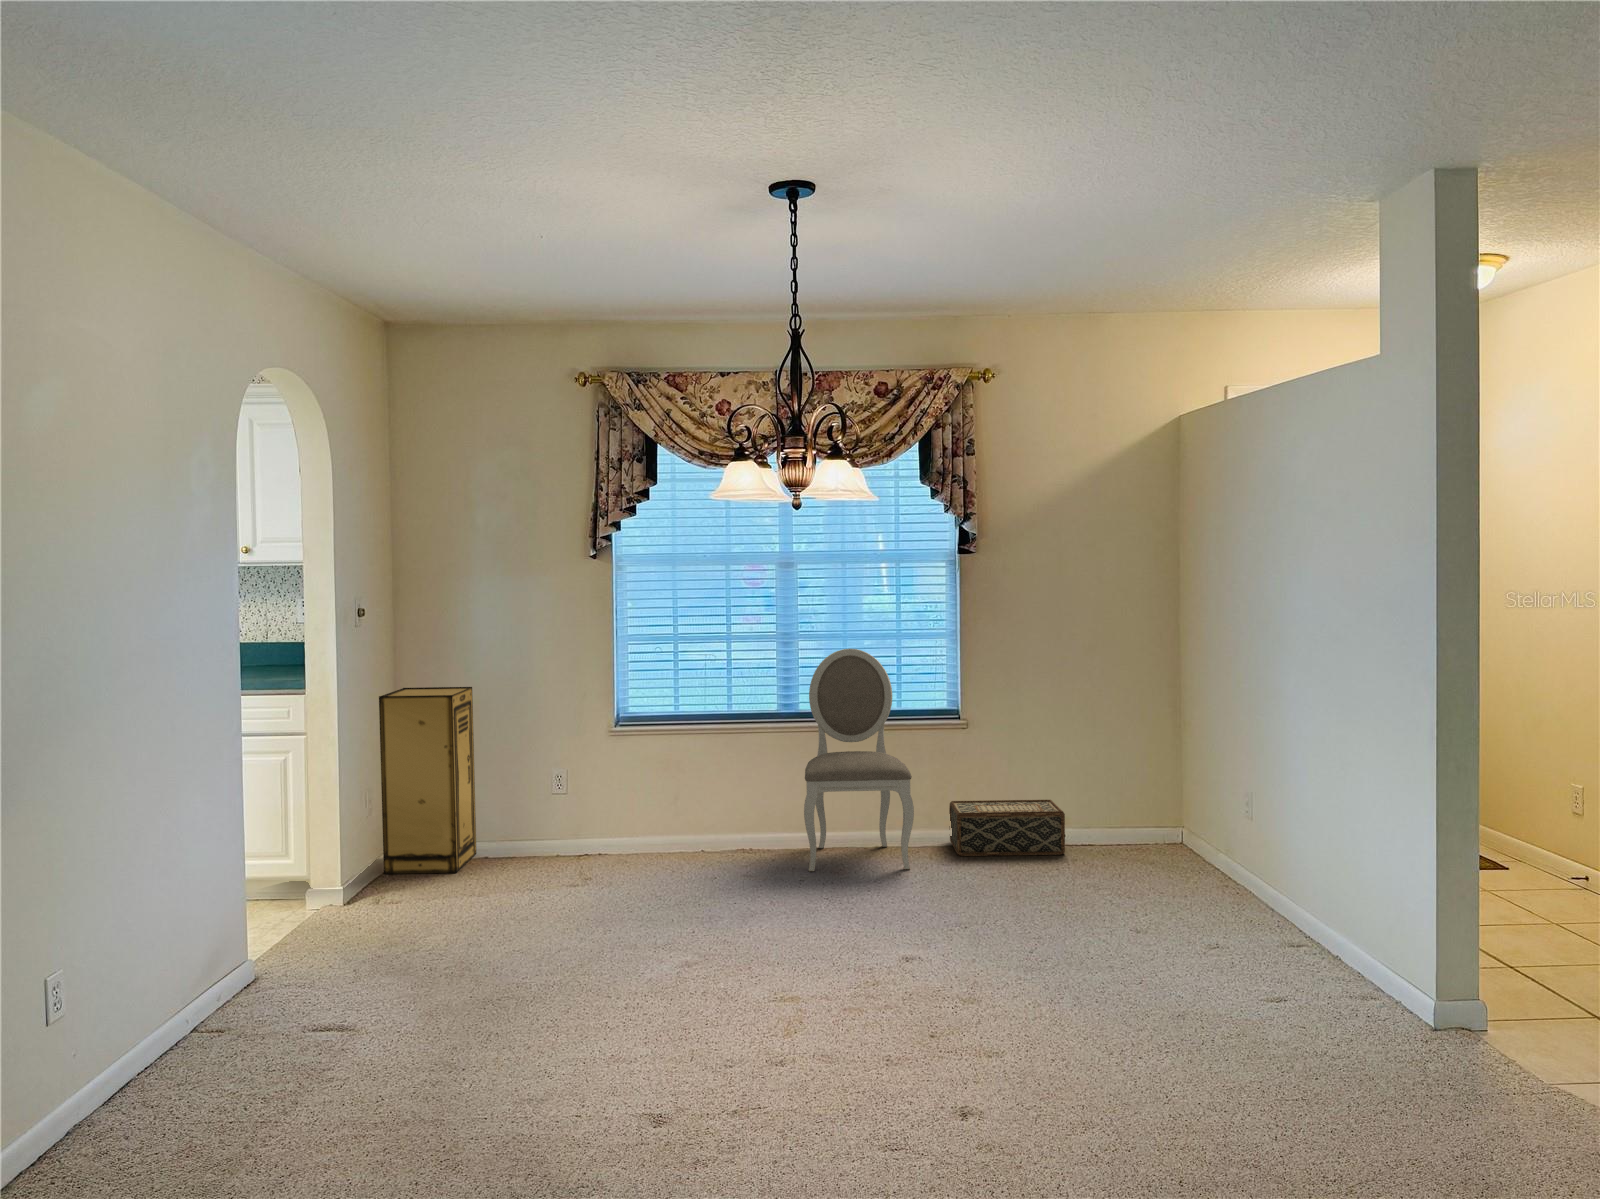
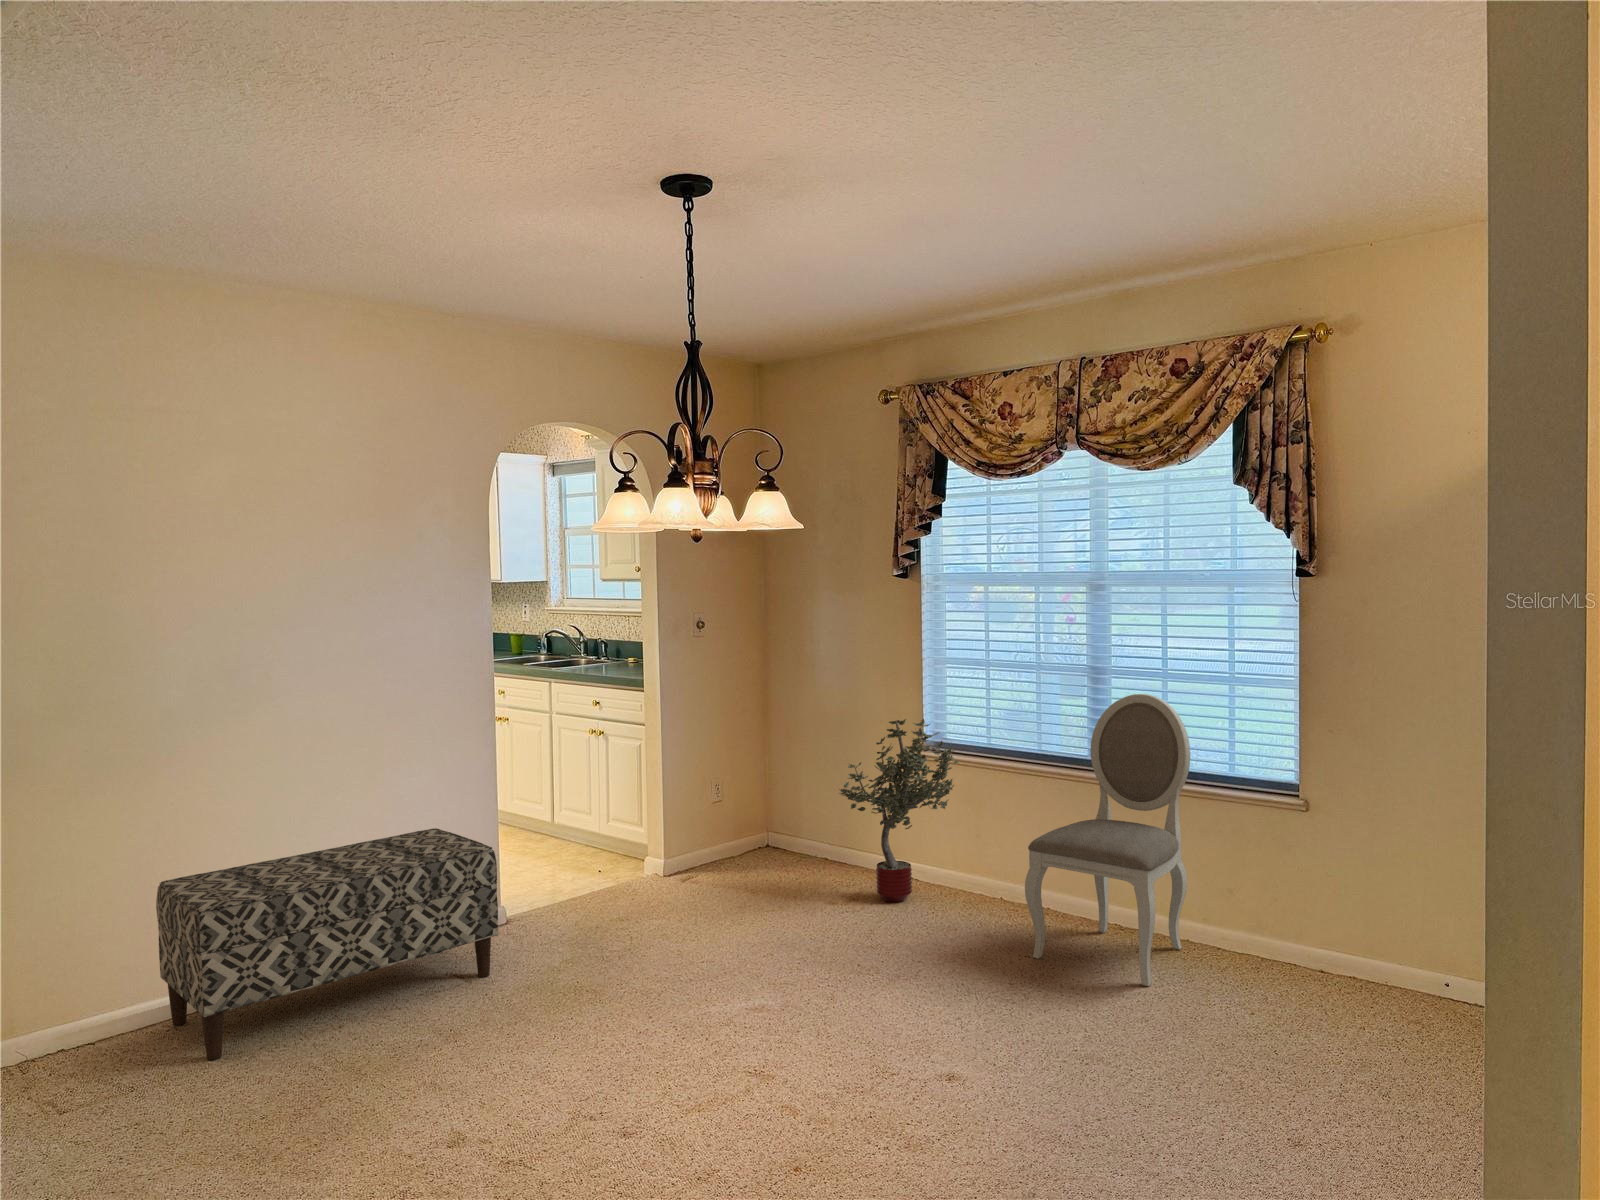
storage cabinet: present [379,687,476,874] -> none [699,698,796,877]
potted tree: none [555,687,696,863] -> present [840,719,959,902]
woven basket: present [949,800,1065,856] -> none [1243,909,1427,1024]
bench: none [29,850,383,1141] -> present [156,828,498,1060]

